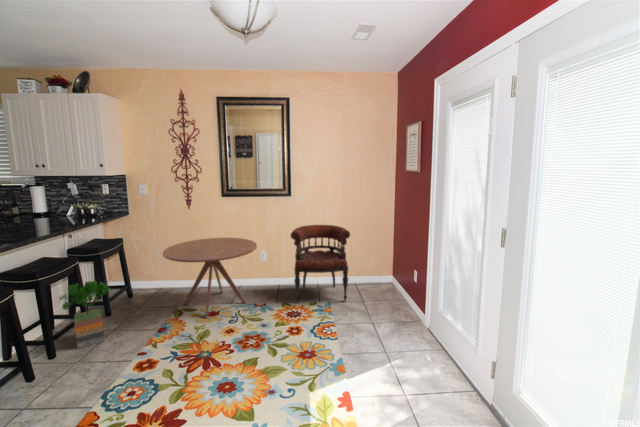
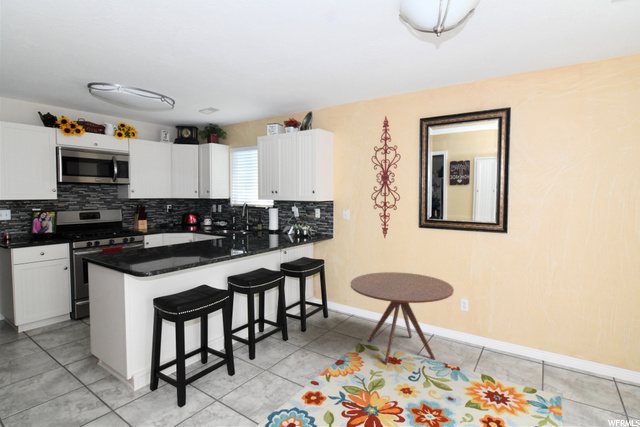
armchair: present [291,225,350,303] -> none [501,276,606,406]
potted tree: present [60,280,110,348] -> none [263,296,303,357]

